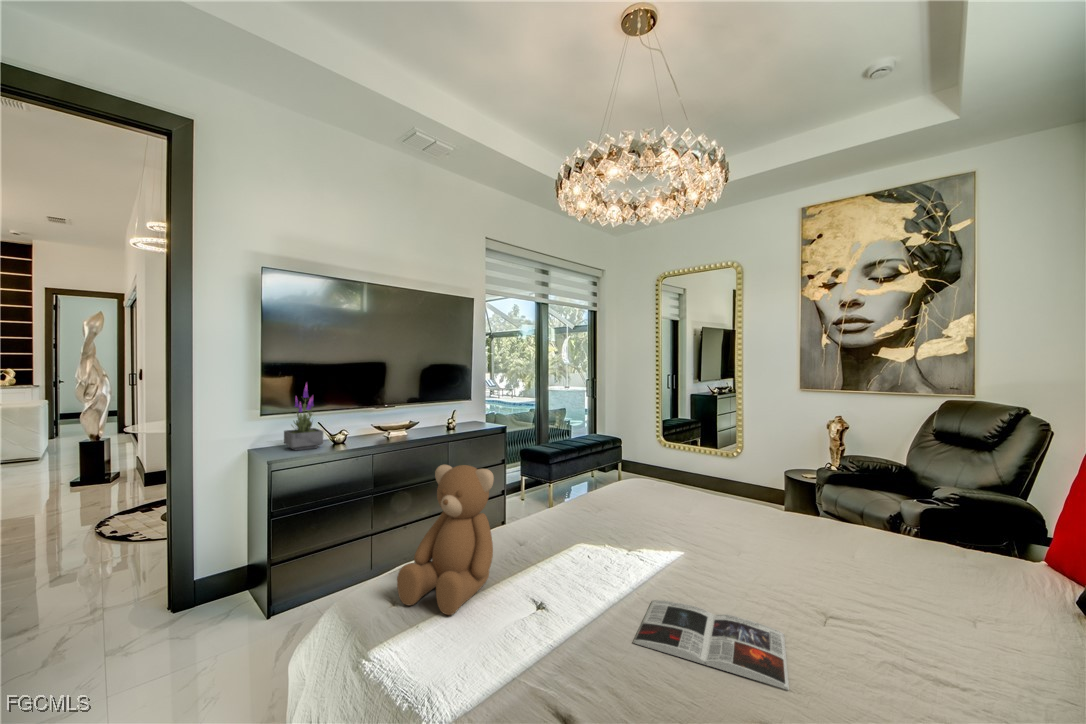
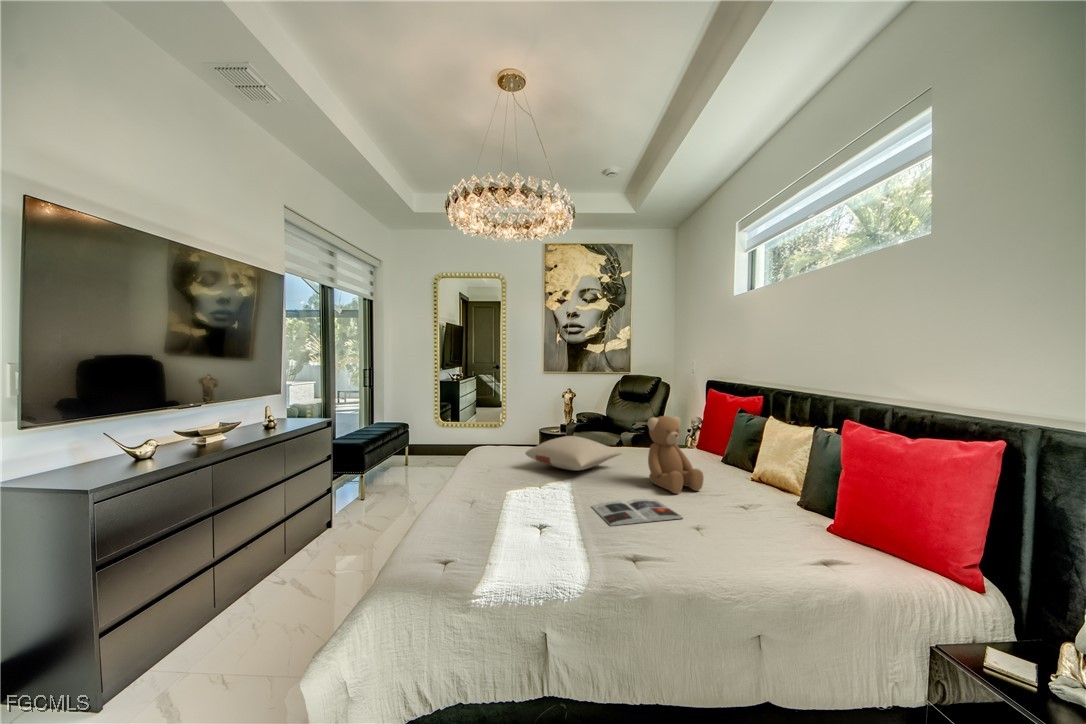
potted plant: present [284,385,323,450] -> none [47,379,130,476]
teddy bear: present [397,465,494,615] -> present [648,416,704,494]
pillow: none [649,484,803,539] -> present [526,436,622,470]

